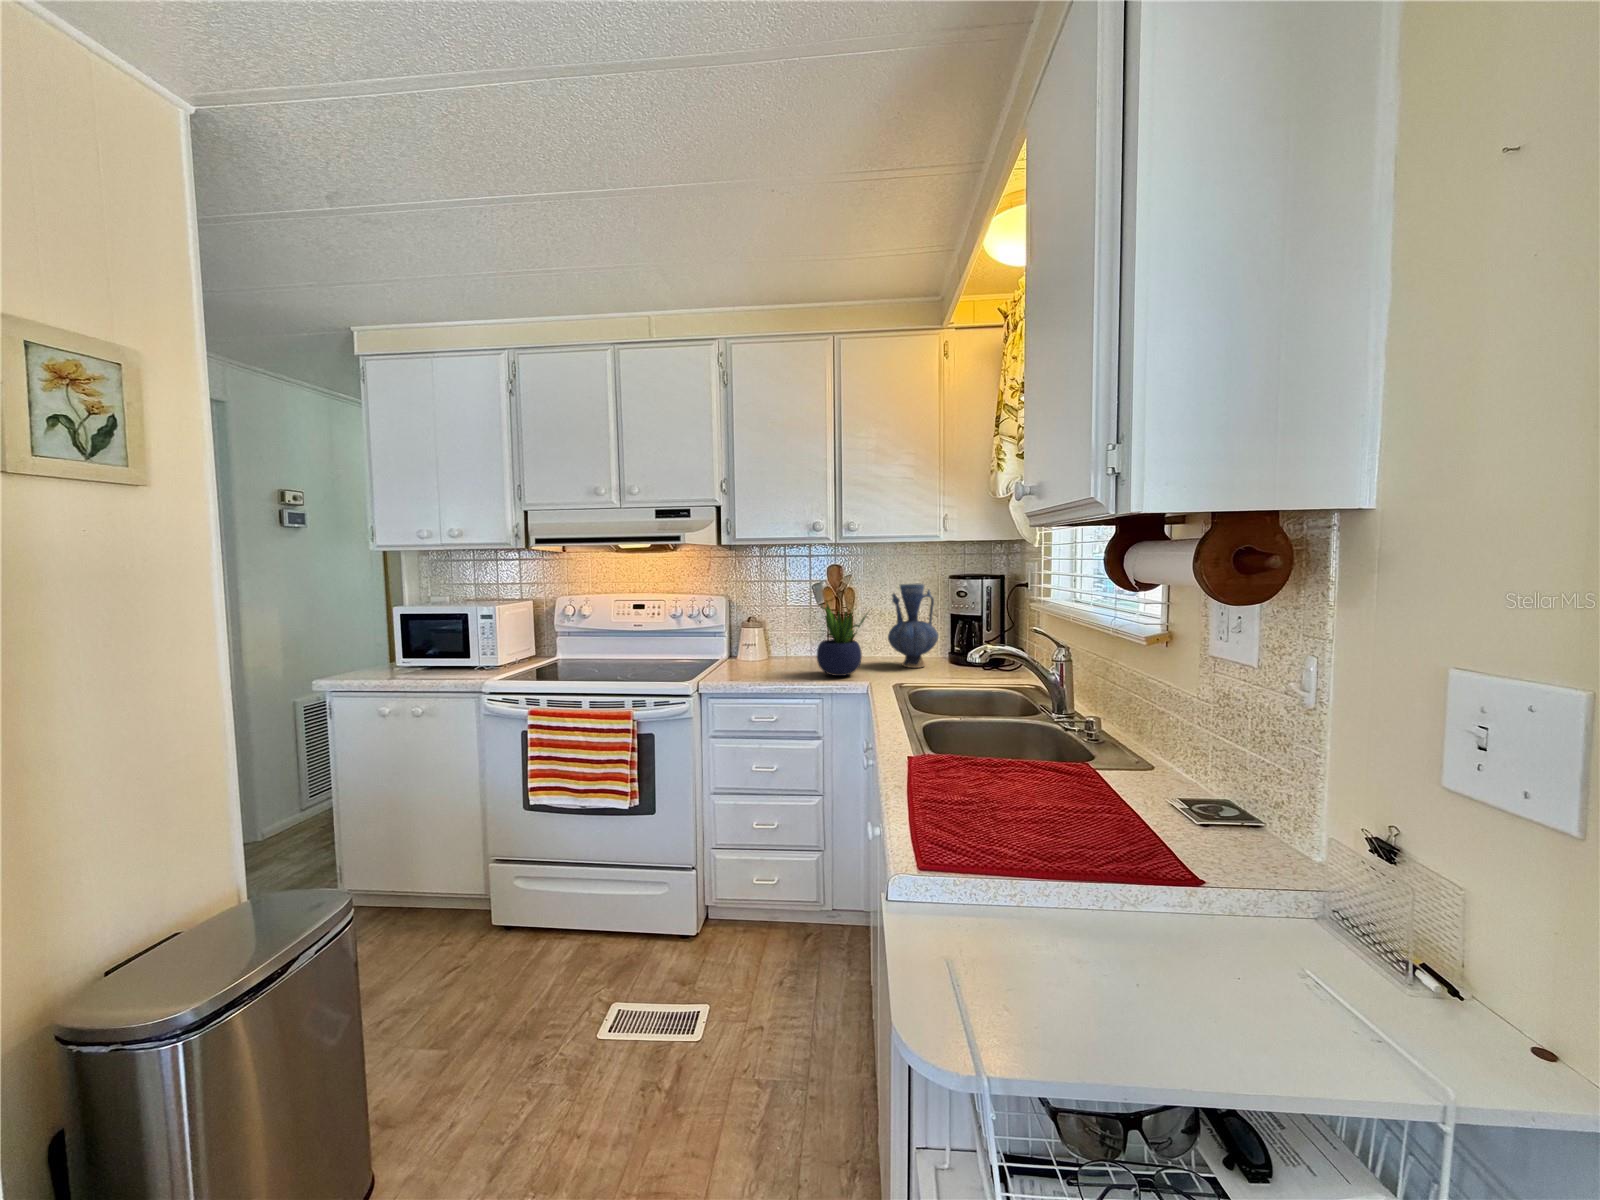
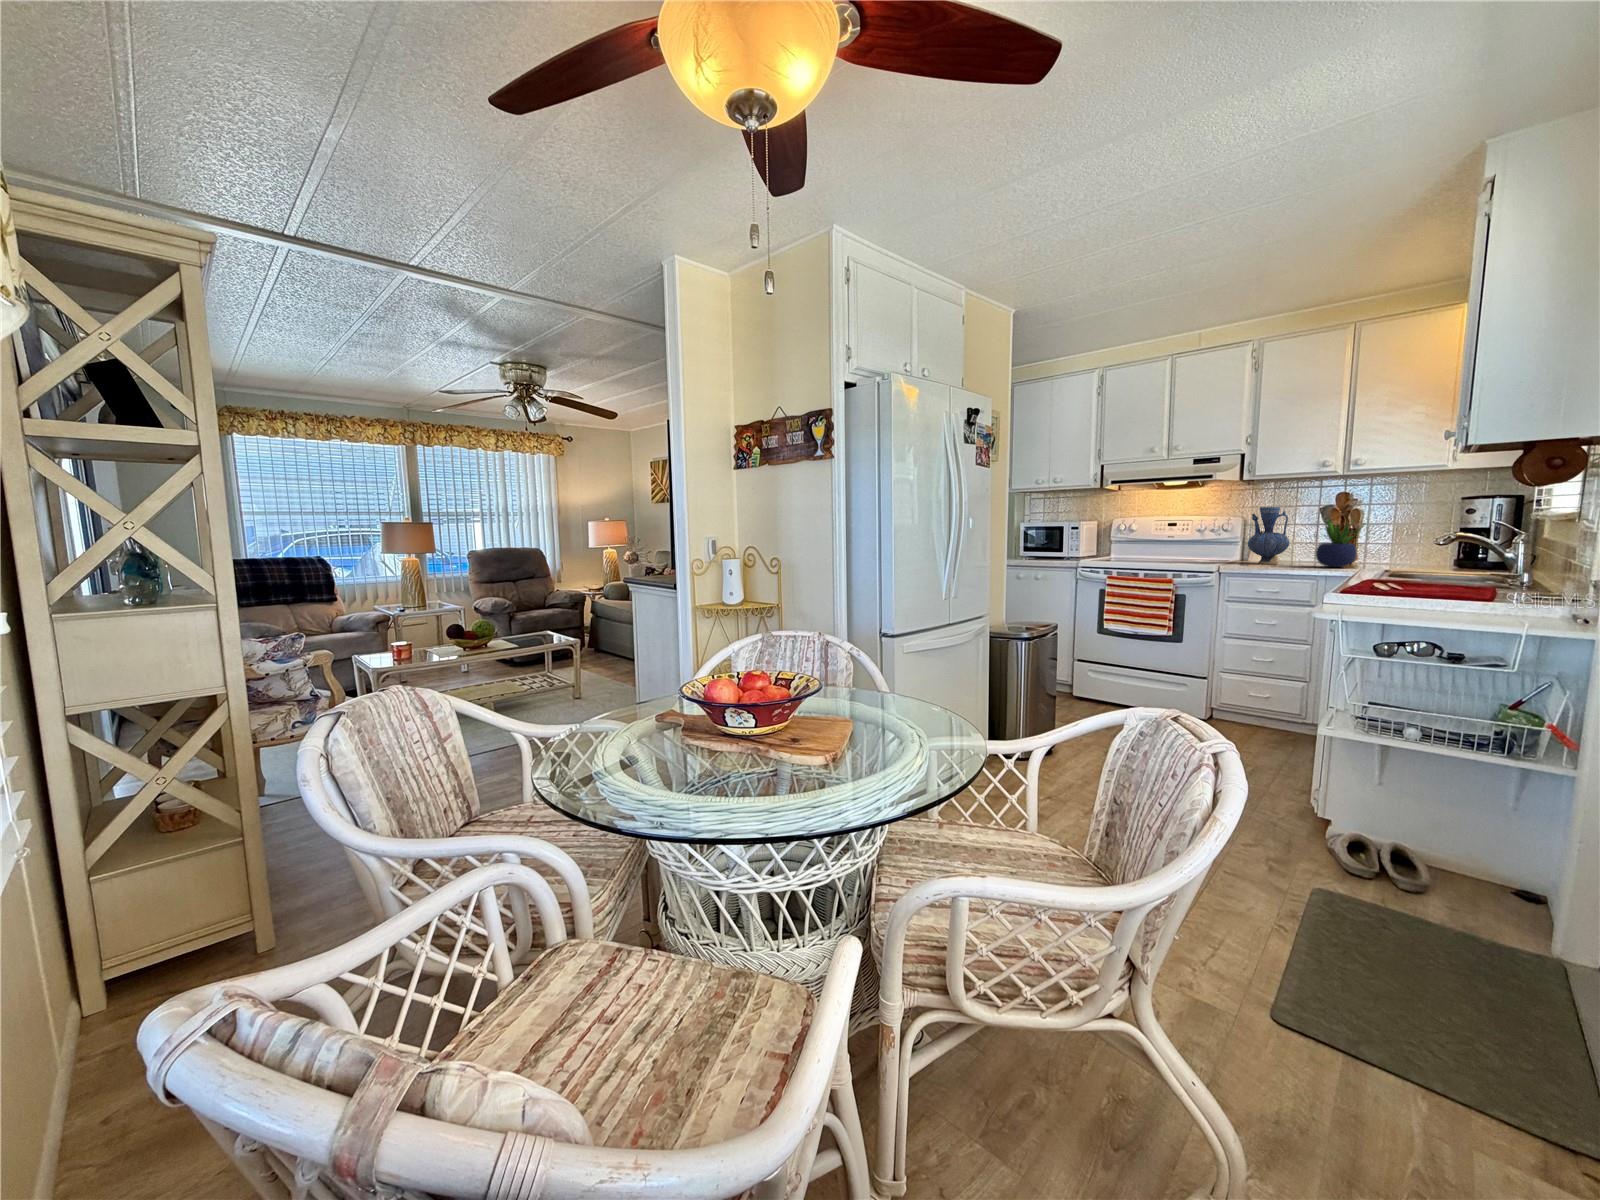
vase: present [888,583,938,668] -> present [1248,507,1290,564]

